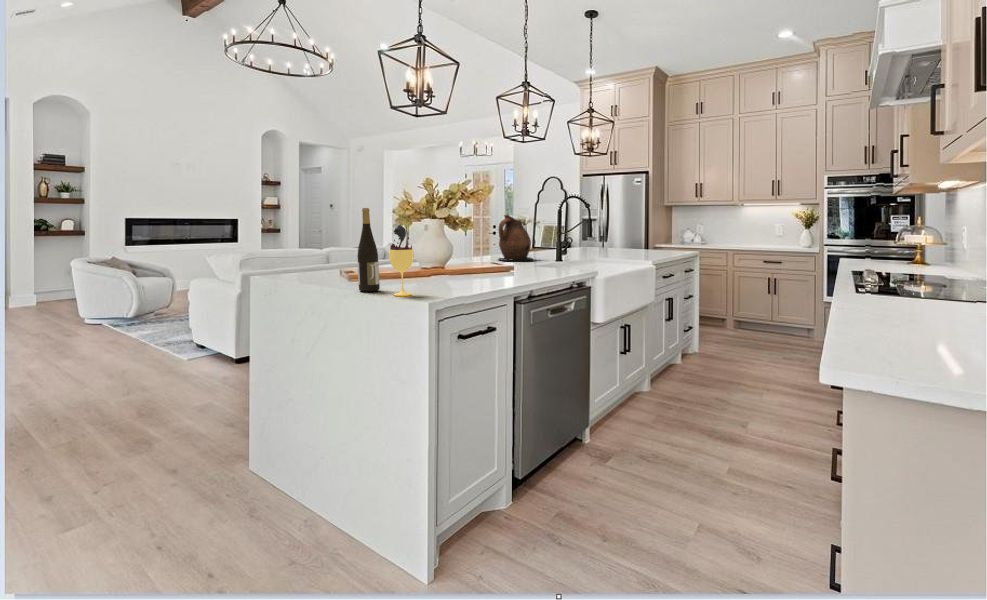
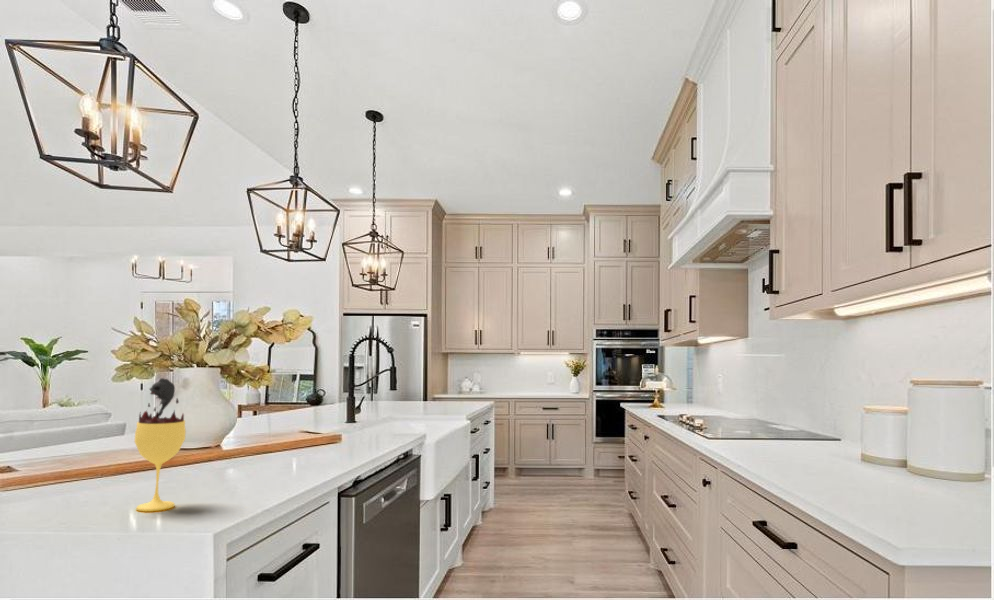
wine bottle: present [357,208,380,292] -> none [55,346,106,503]
ceramic pitcher: present [499,215,534,260] -> none [271,359,327,421]

